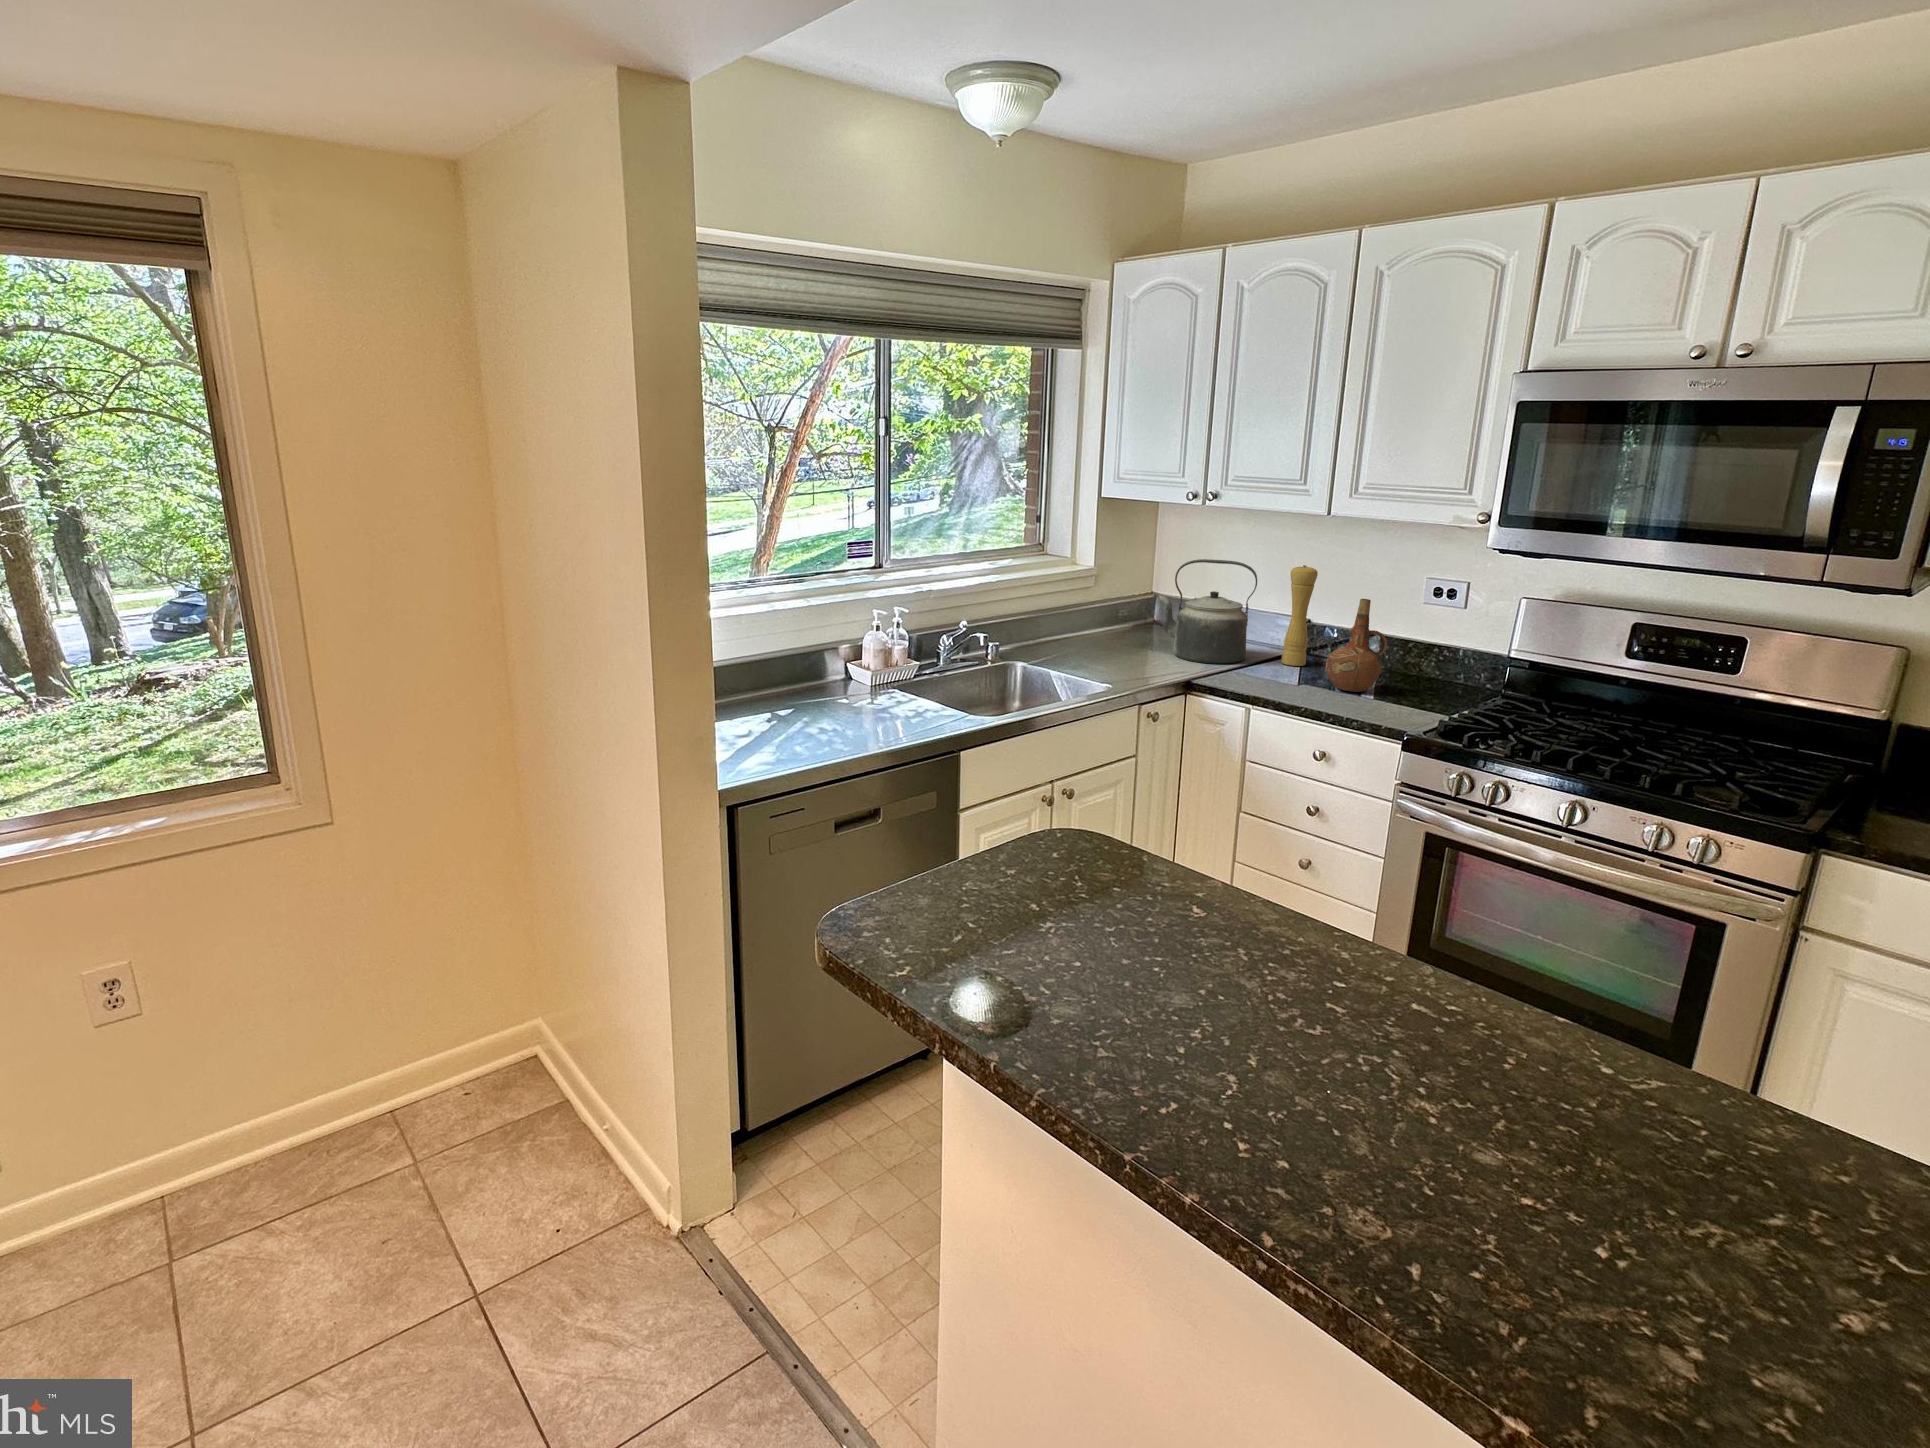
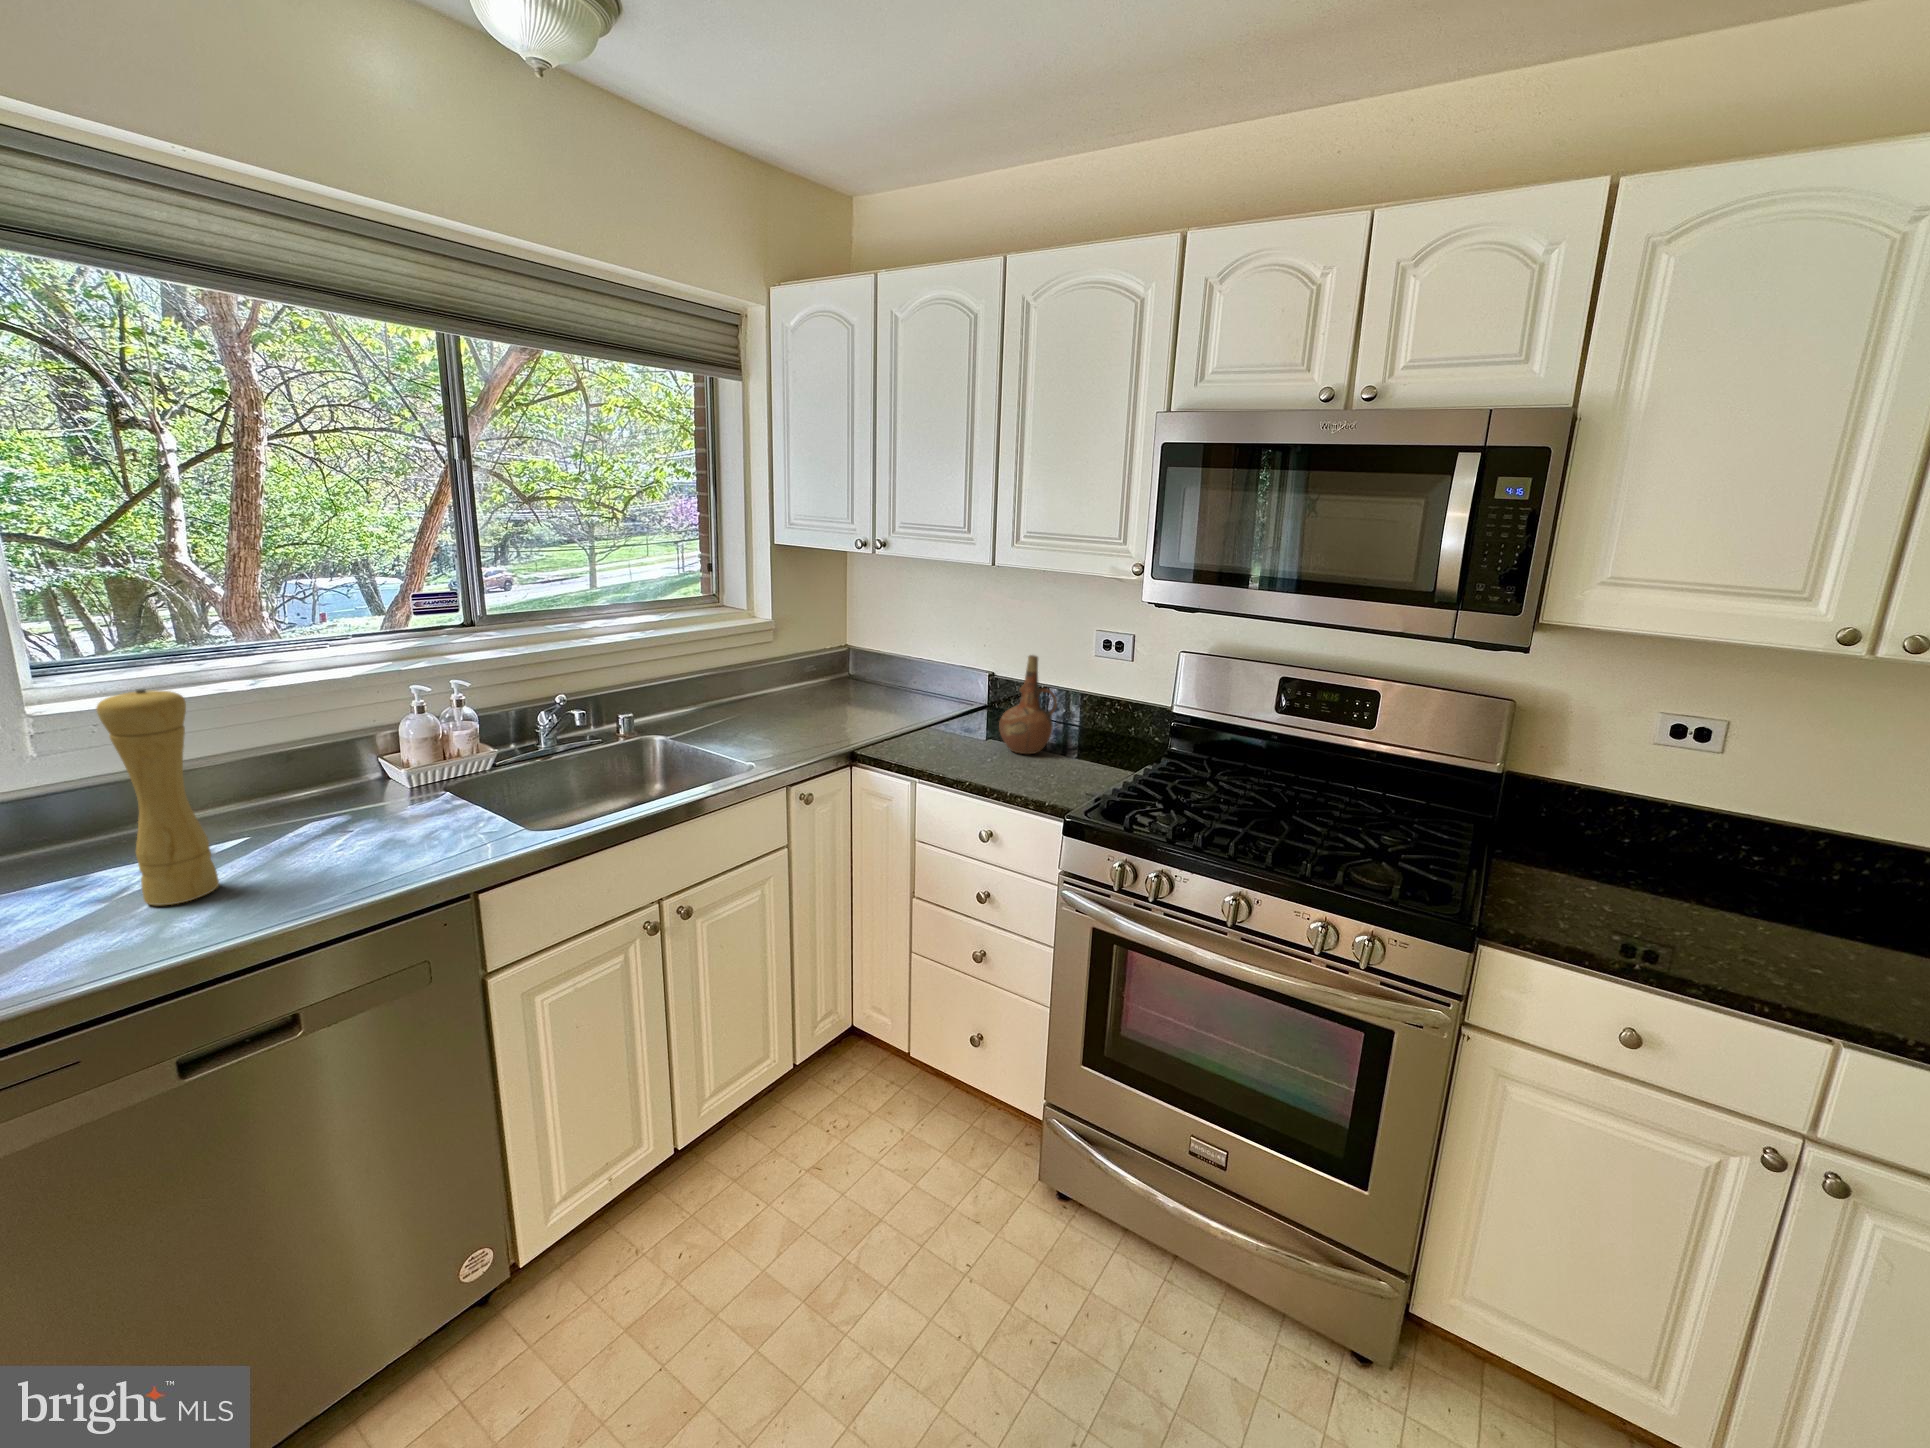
kettle: present [1159,559,1257,664] -> none [838,613,937,724]
pepper mill: present [1281,565,1318,666] -> present [96,689,219,905]

